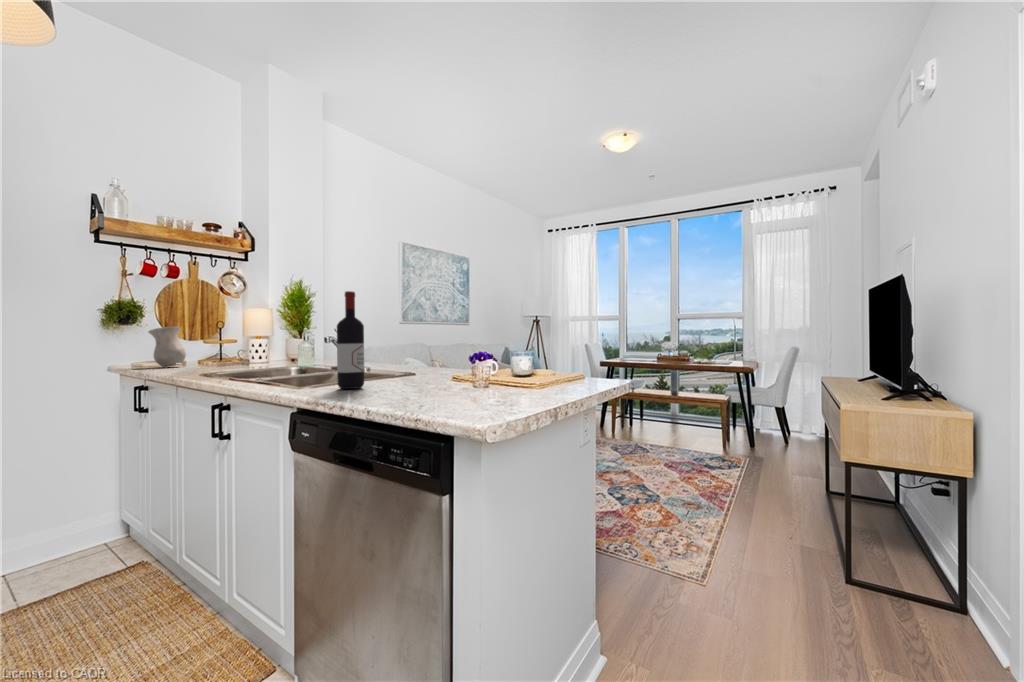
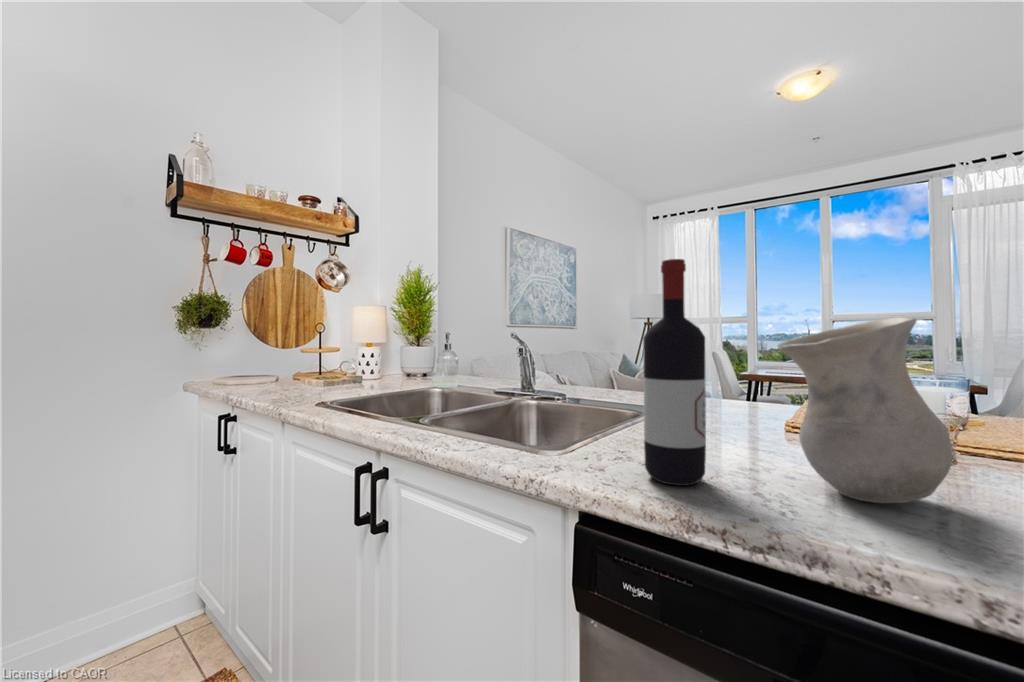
vase: present [148,326,186,367] -> present [777,317,953,503]

